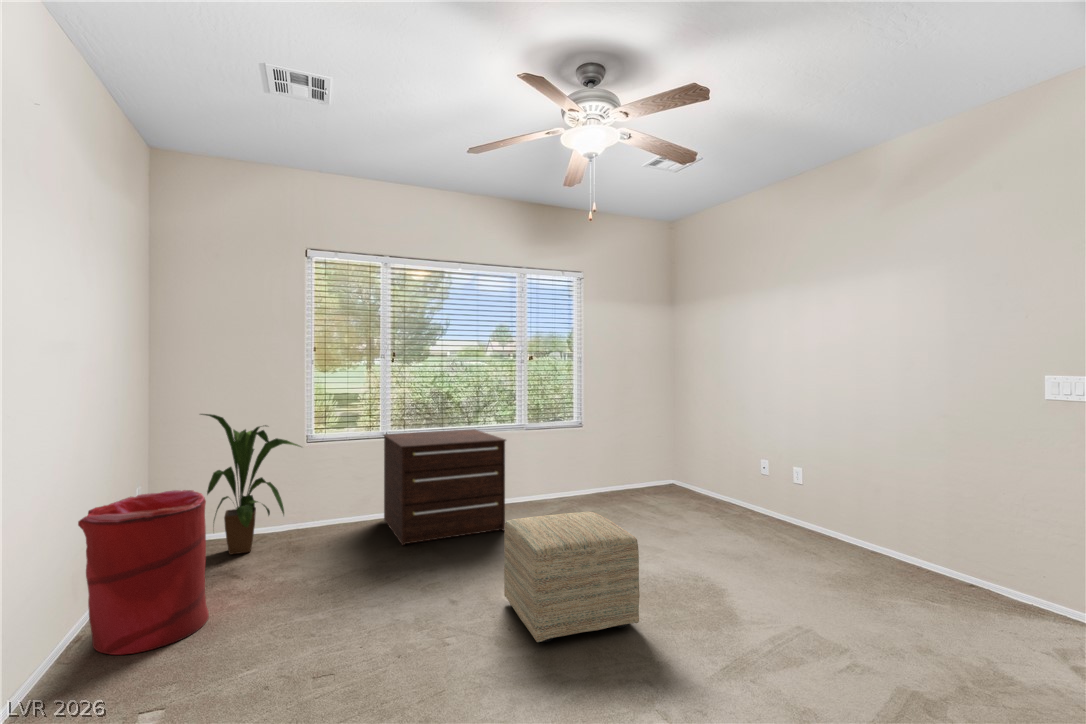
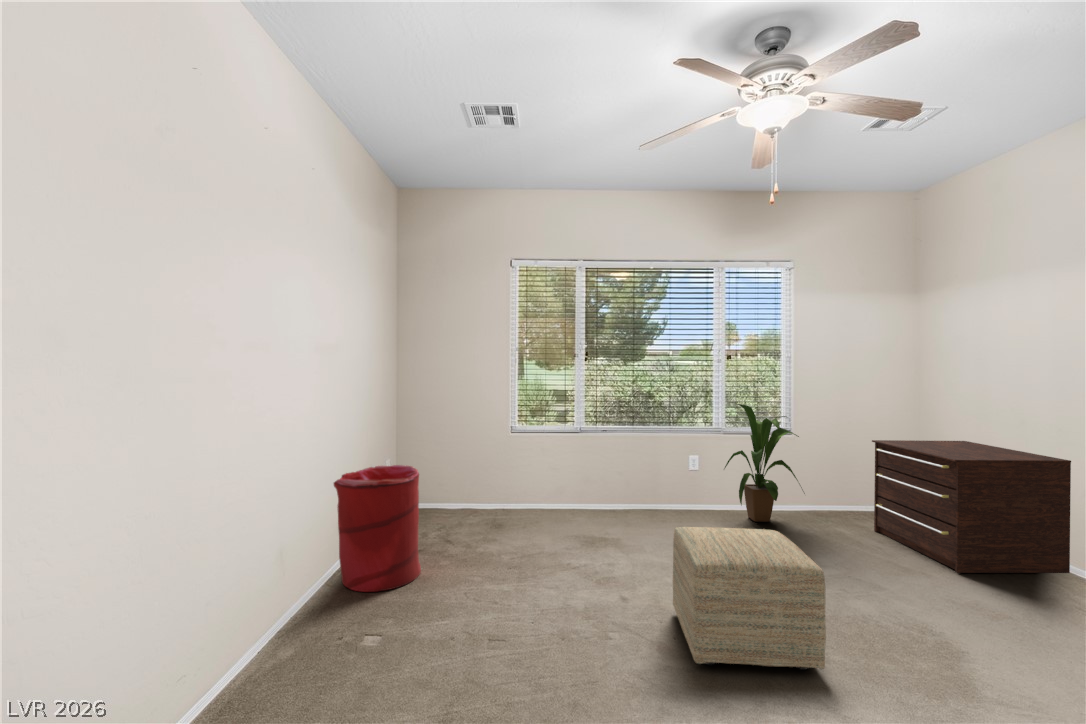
house plant: present [201,414,301,555] -> present [724,404,805,522]
dresser: present [384,429,506,545] -> present [872,440,1071,573]

